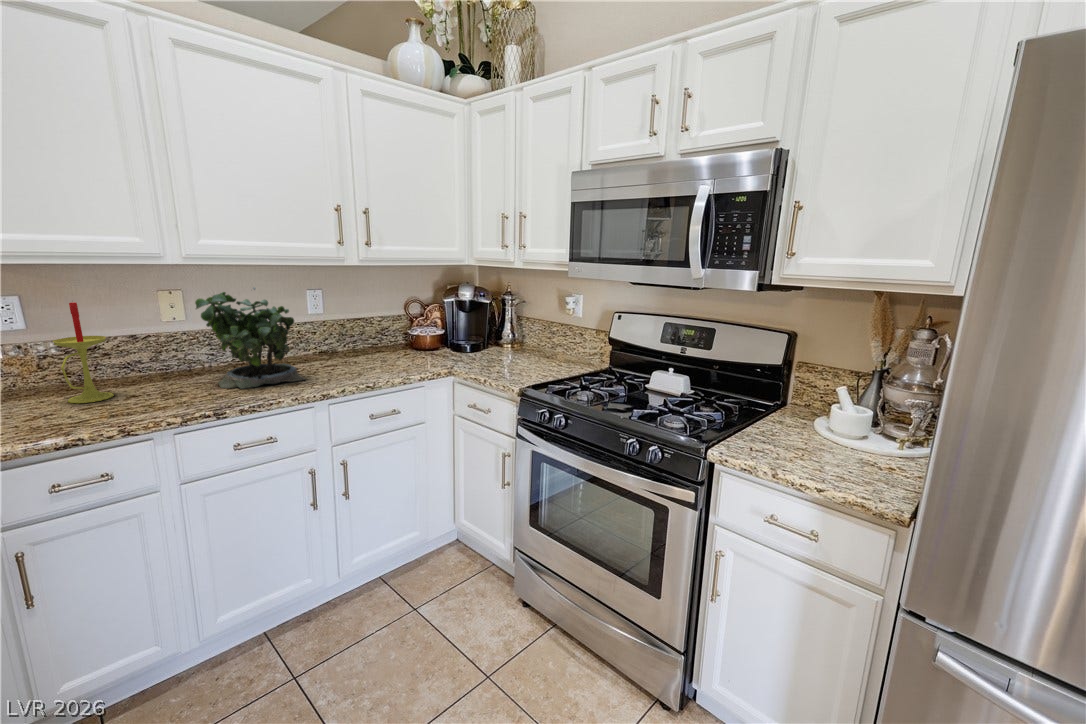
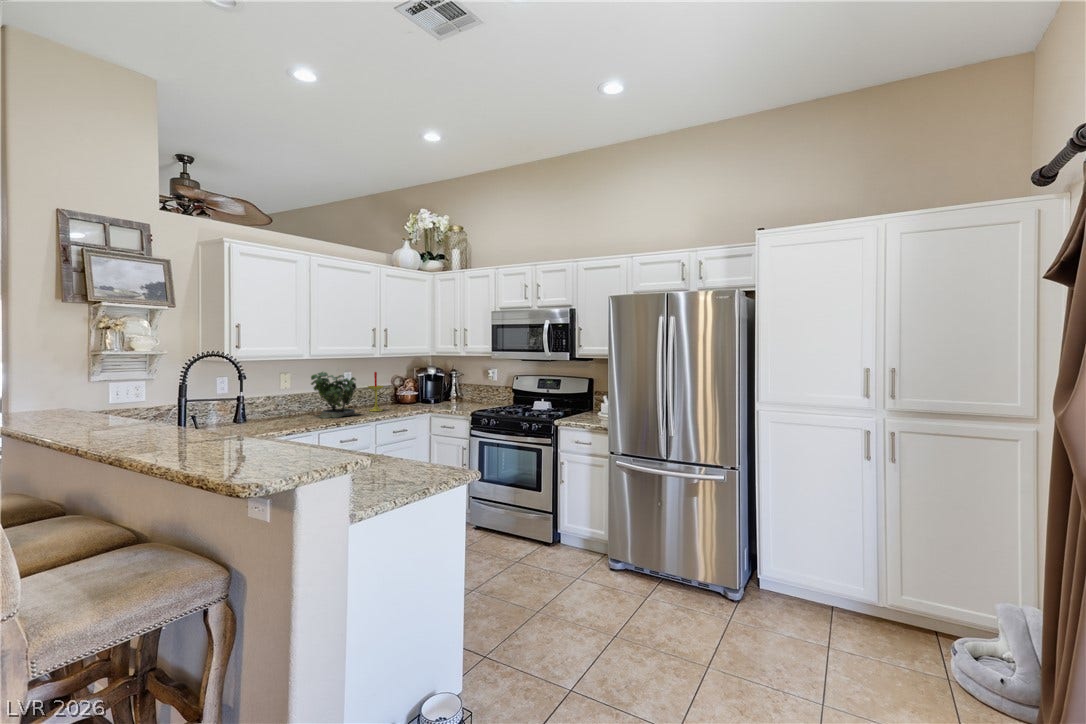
candle: present [53,303,114,403] -> present [368,372,383,411]

